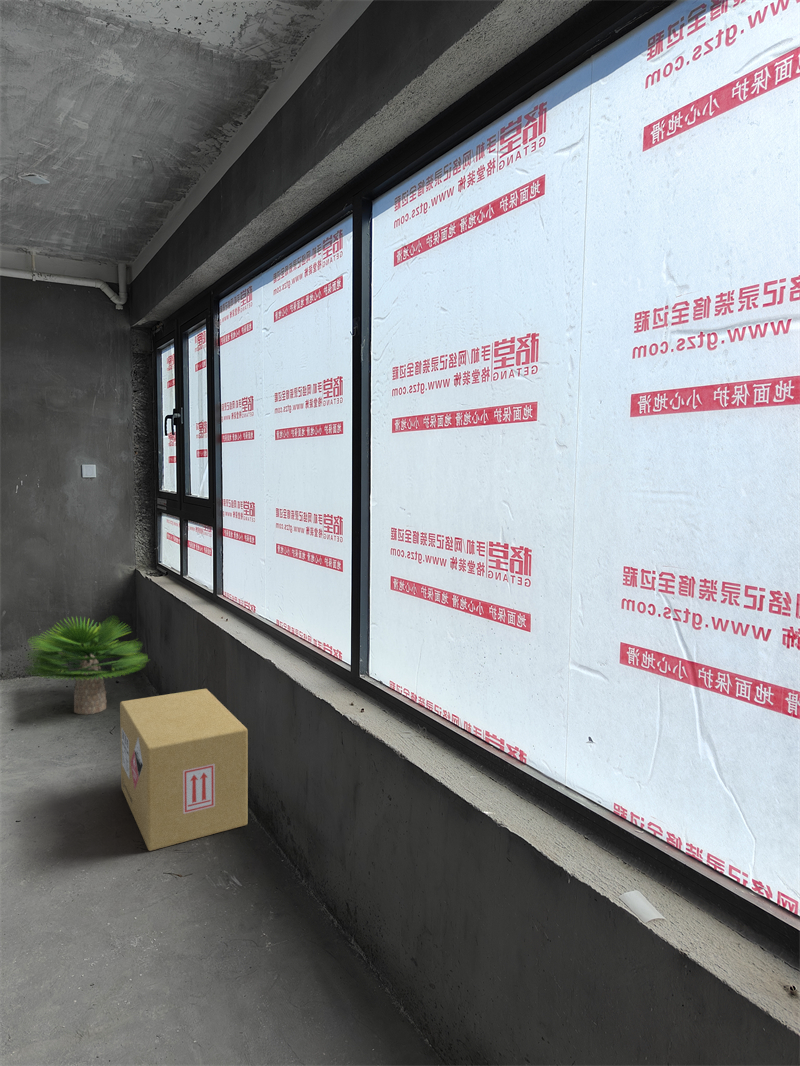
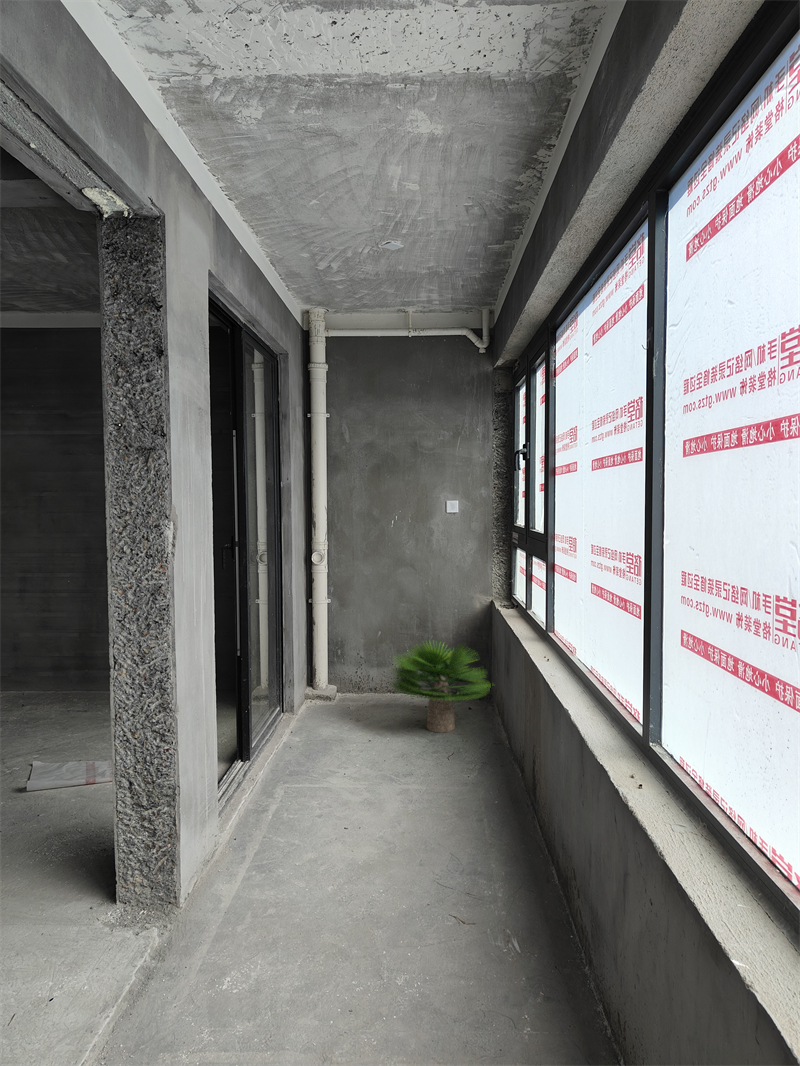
cardboard box: present [120,689,248,851] -> none [443,726,550,881]

